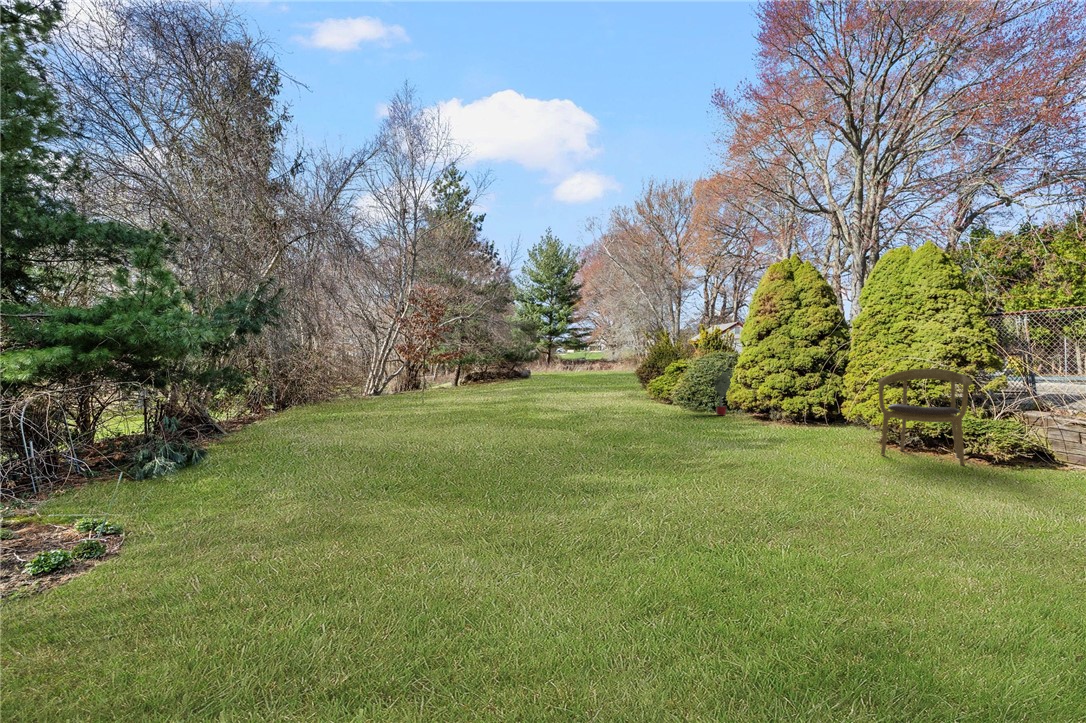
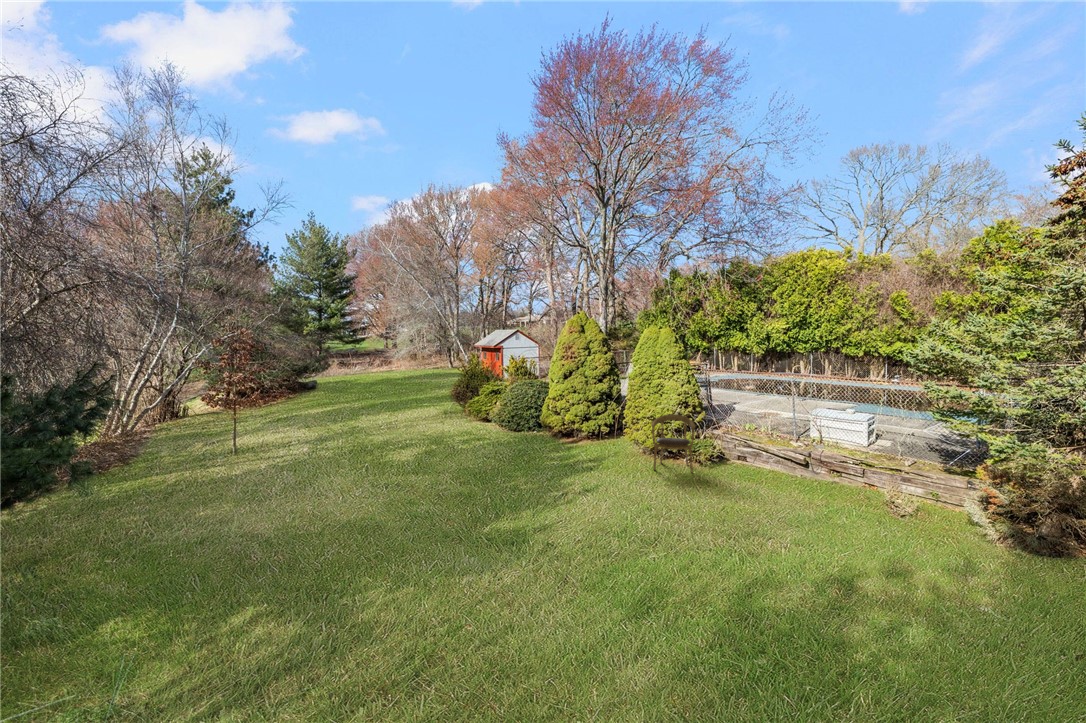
potted tree: present [715,367,732,416] -> none [531,398,551,436]

